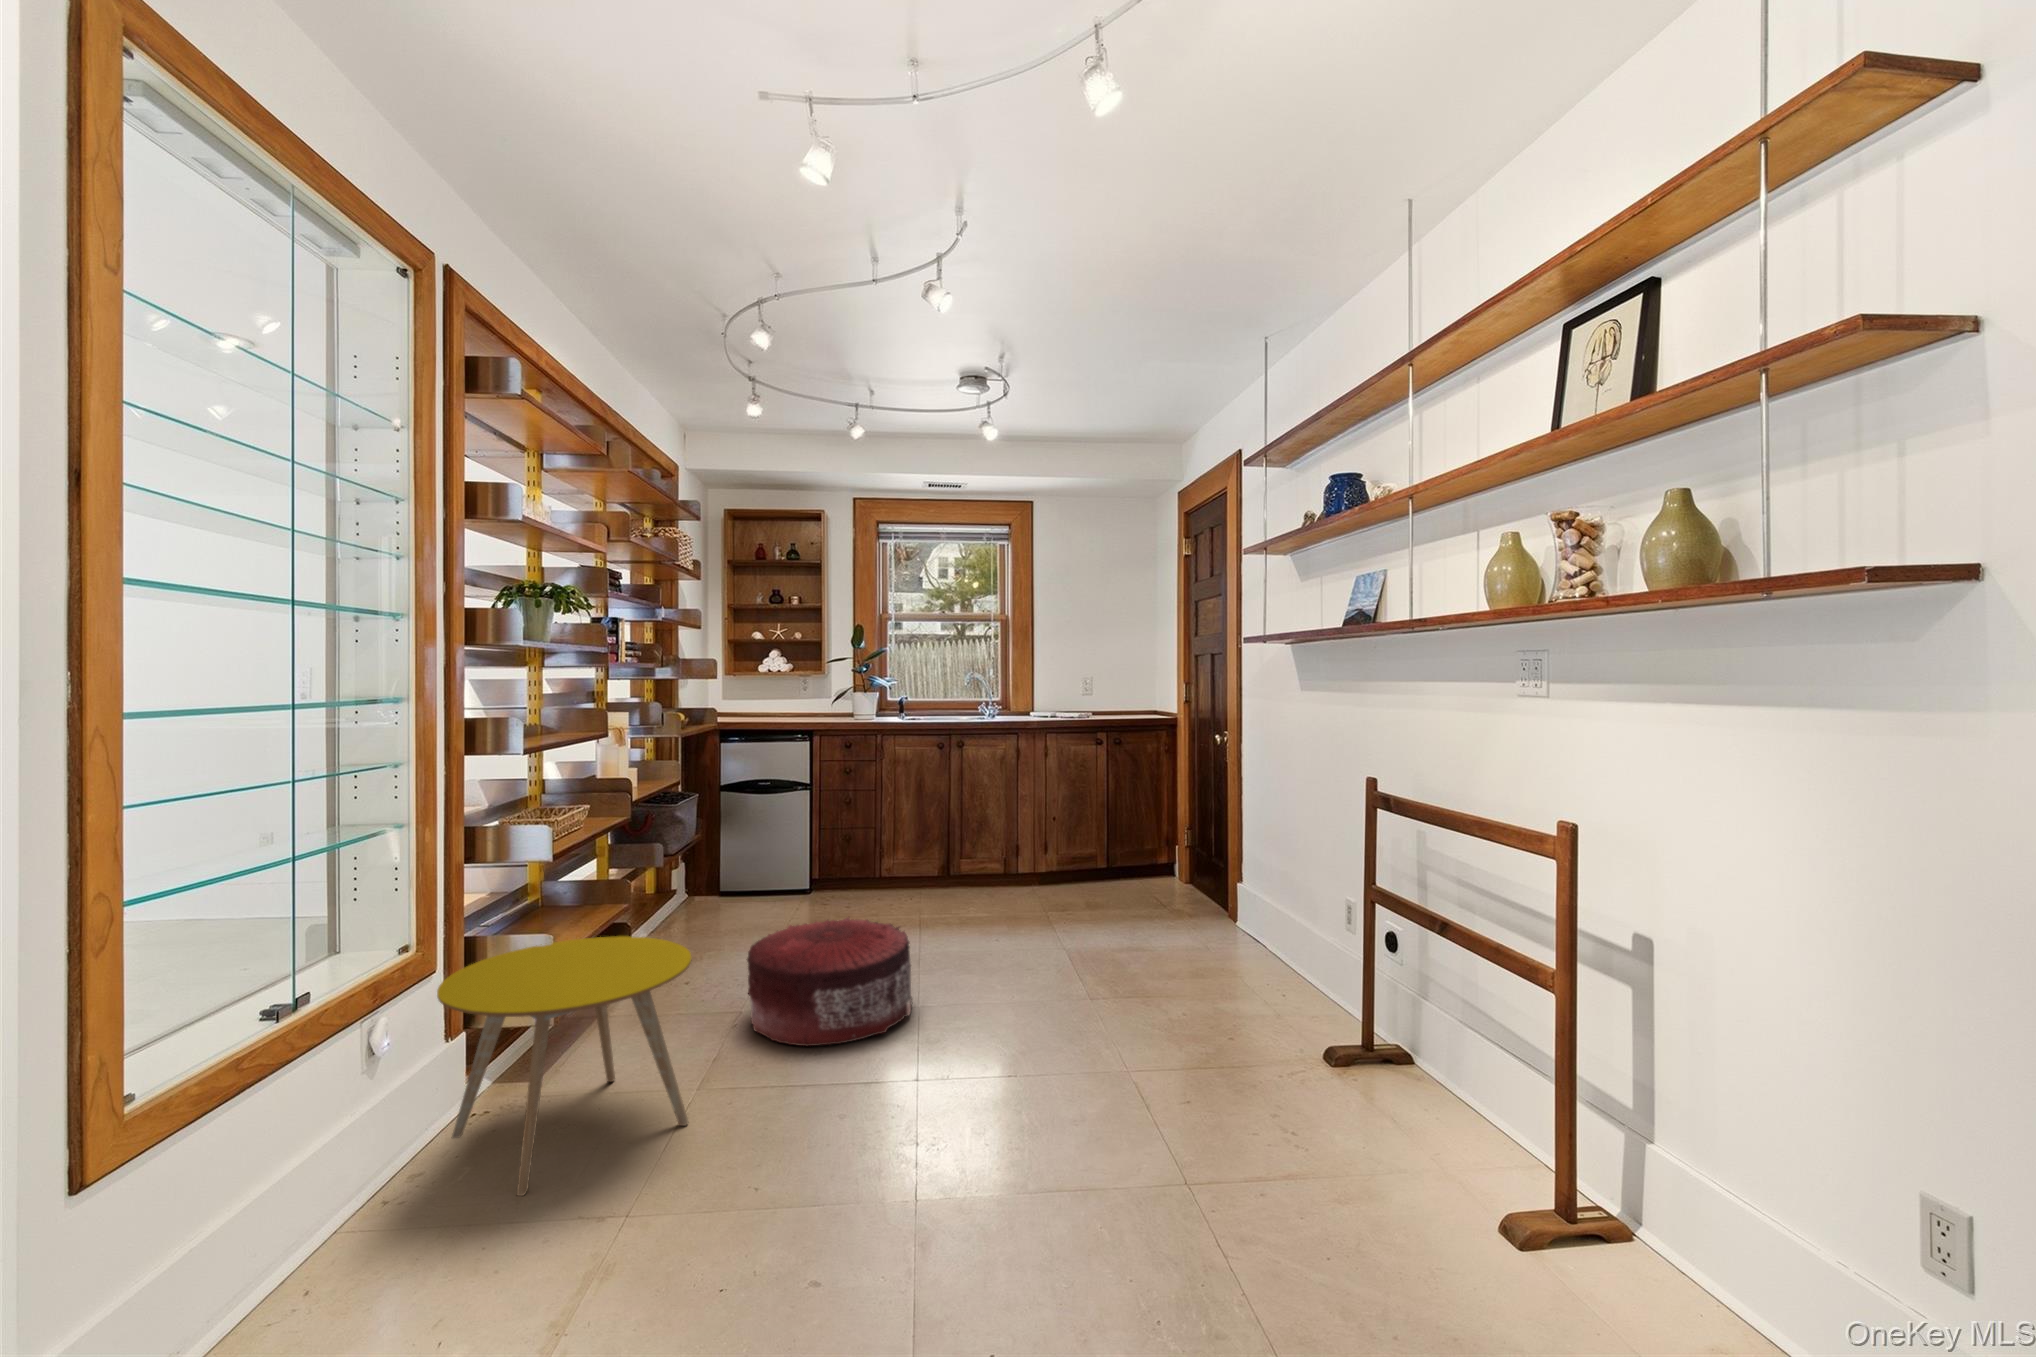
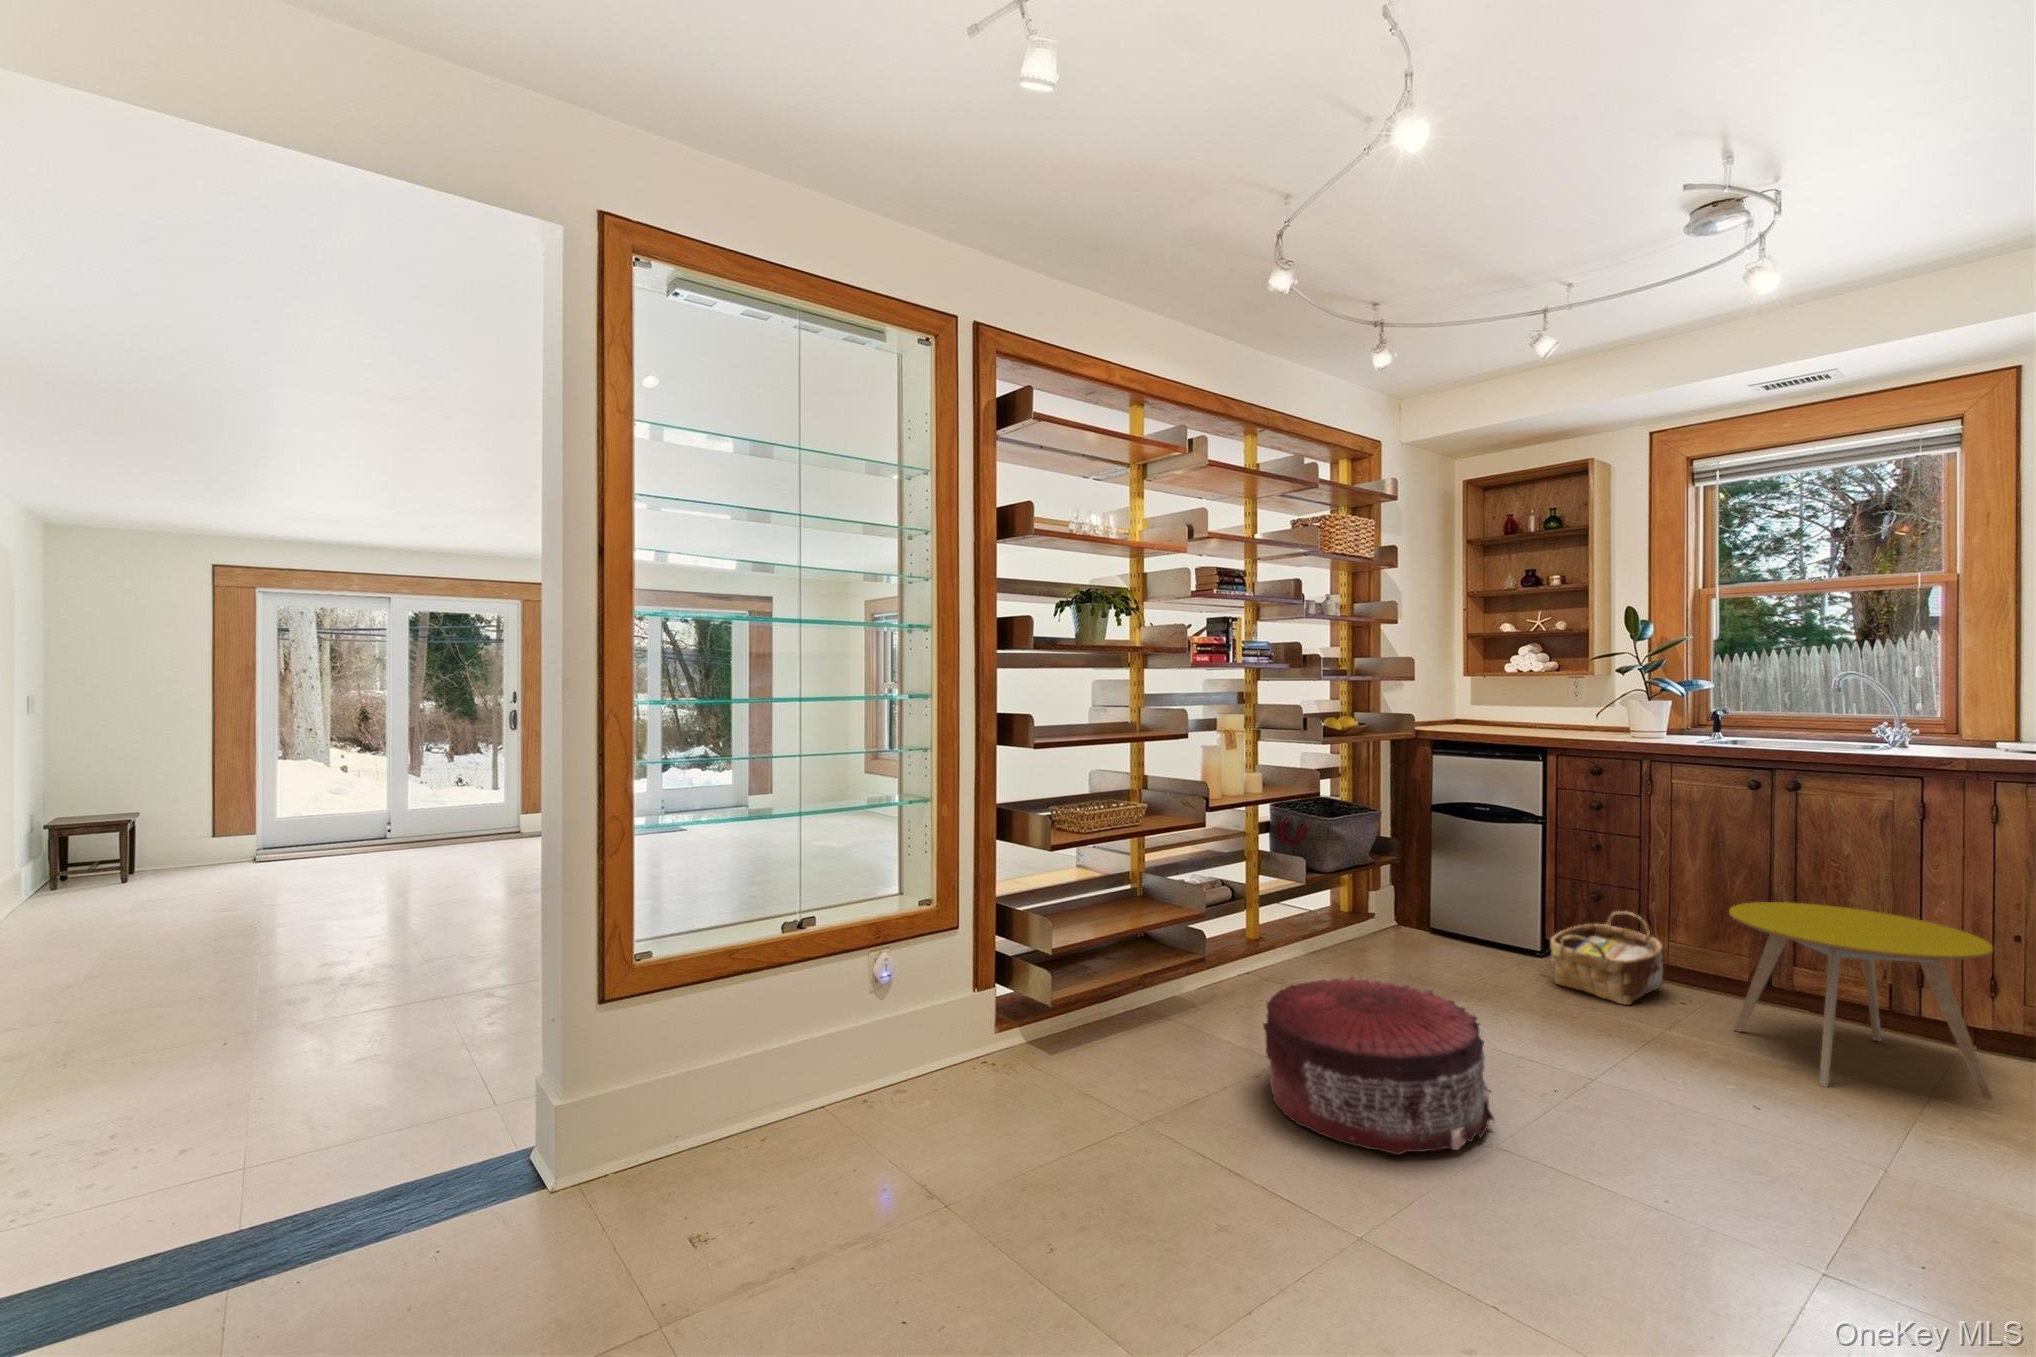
woven basket: none [836,845,901,909] -> present [1550,911,1664,1005]
side table: present [437,936,691,1196] -> present [1729,902,1993,1099]

